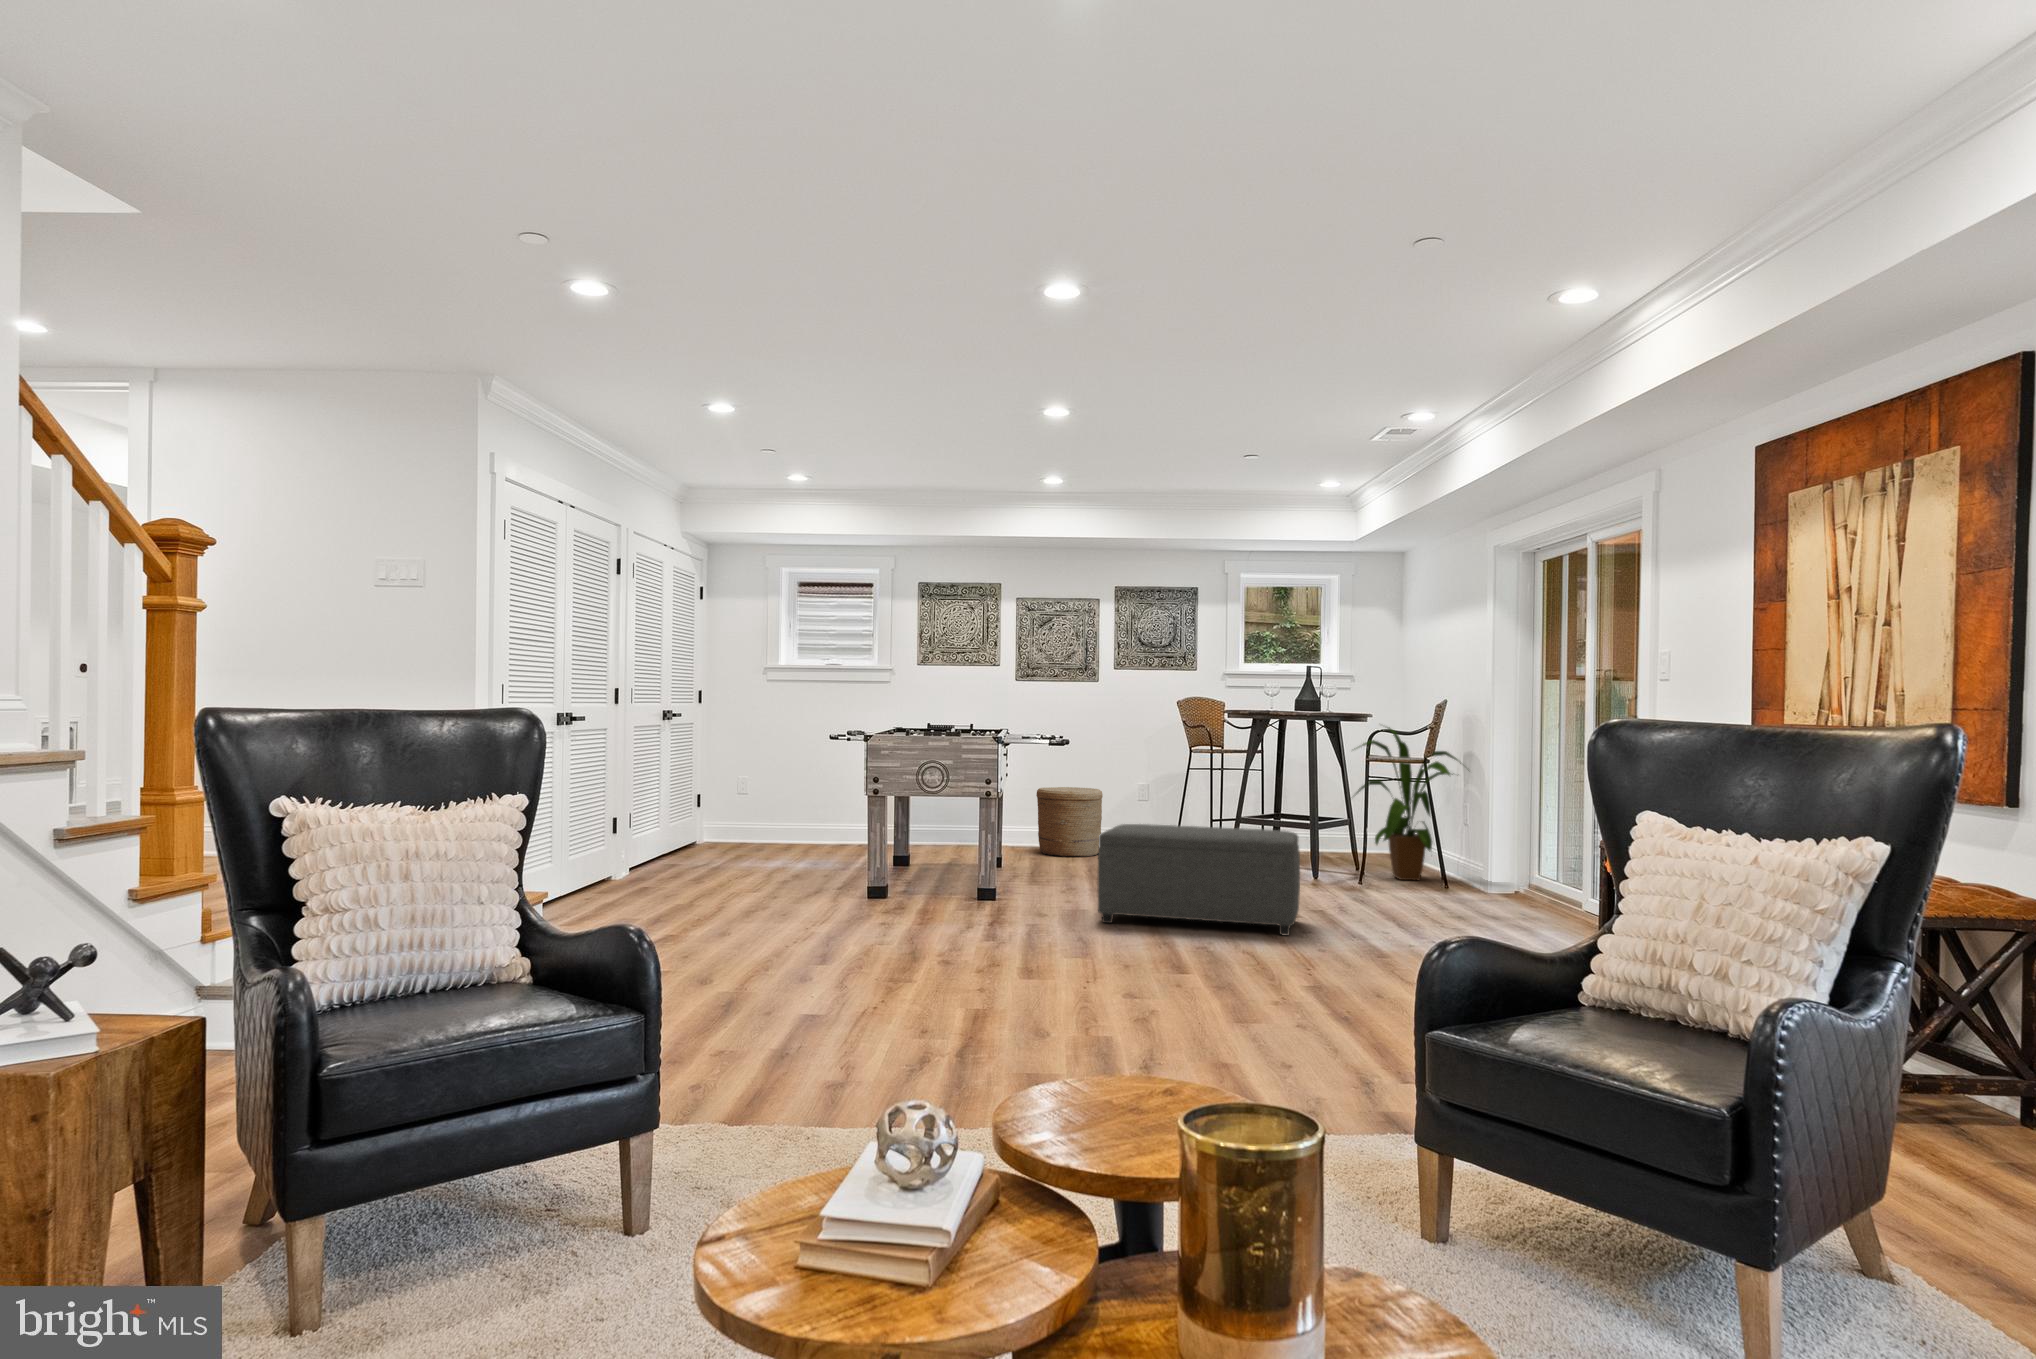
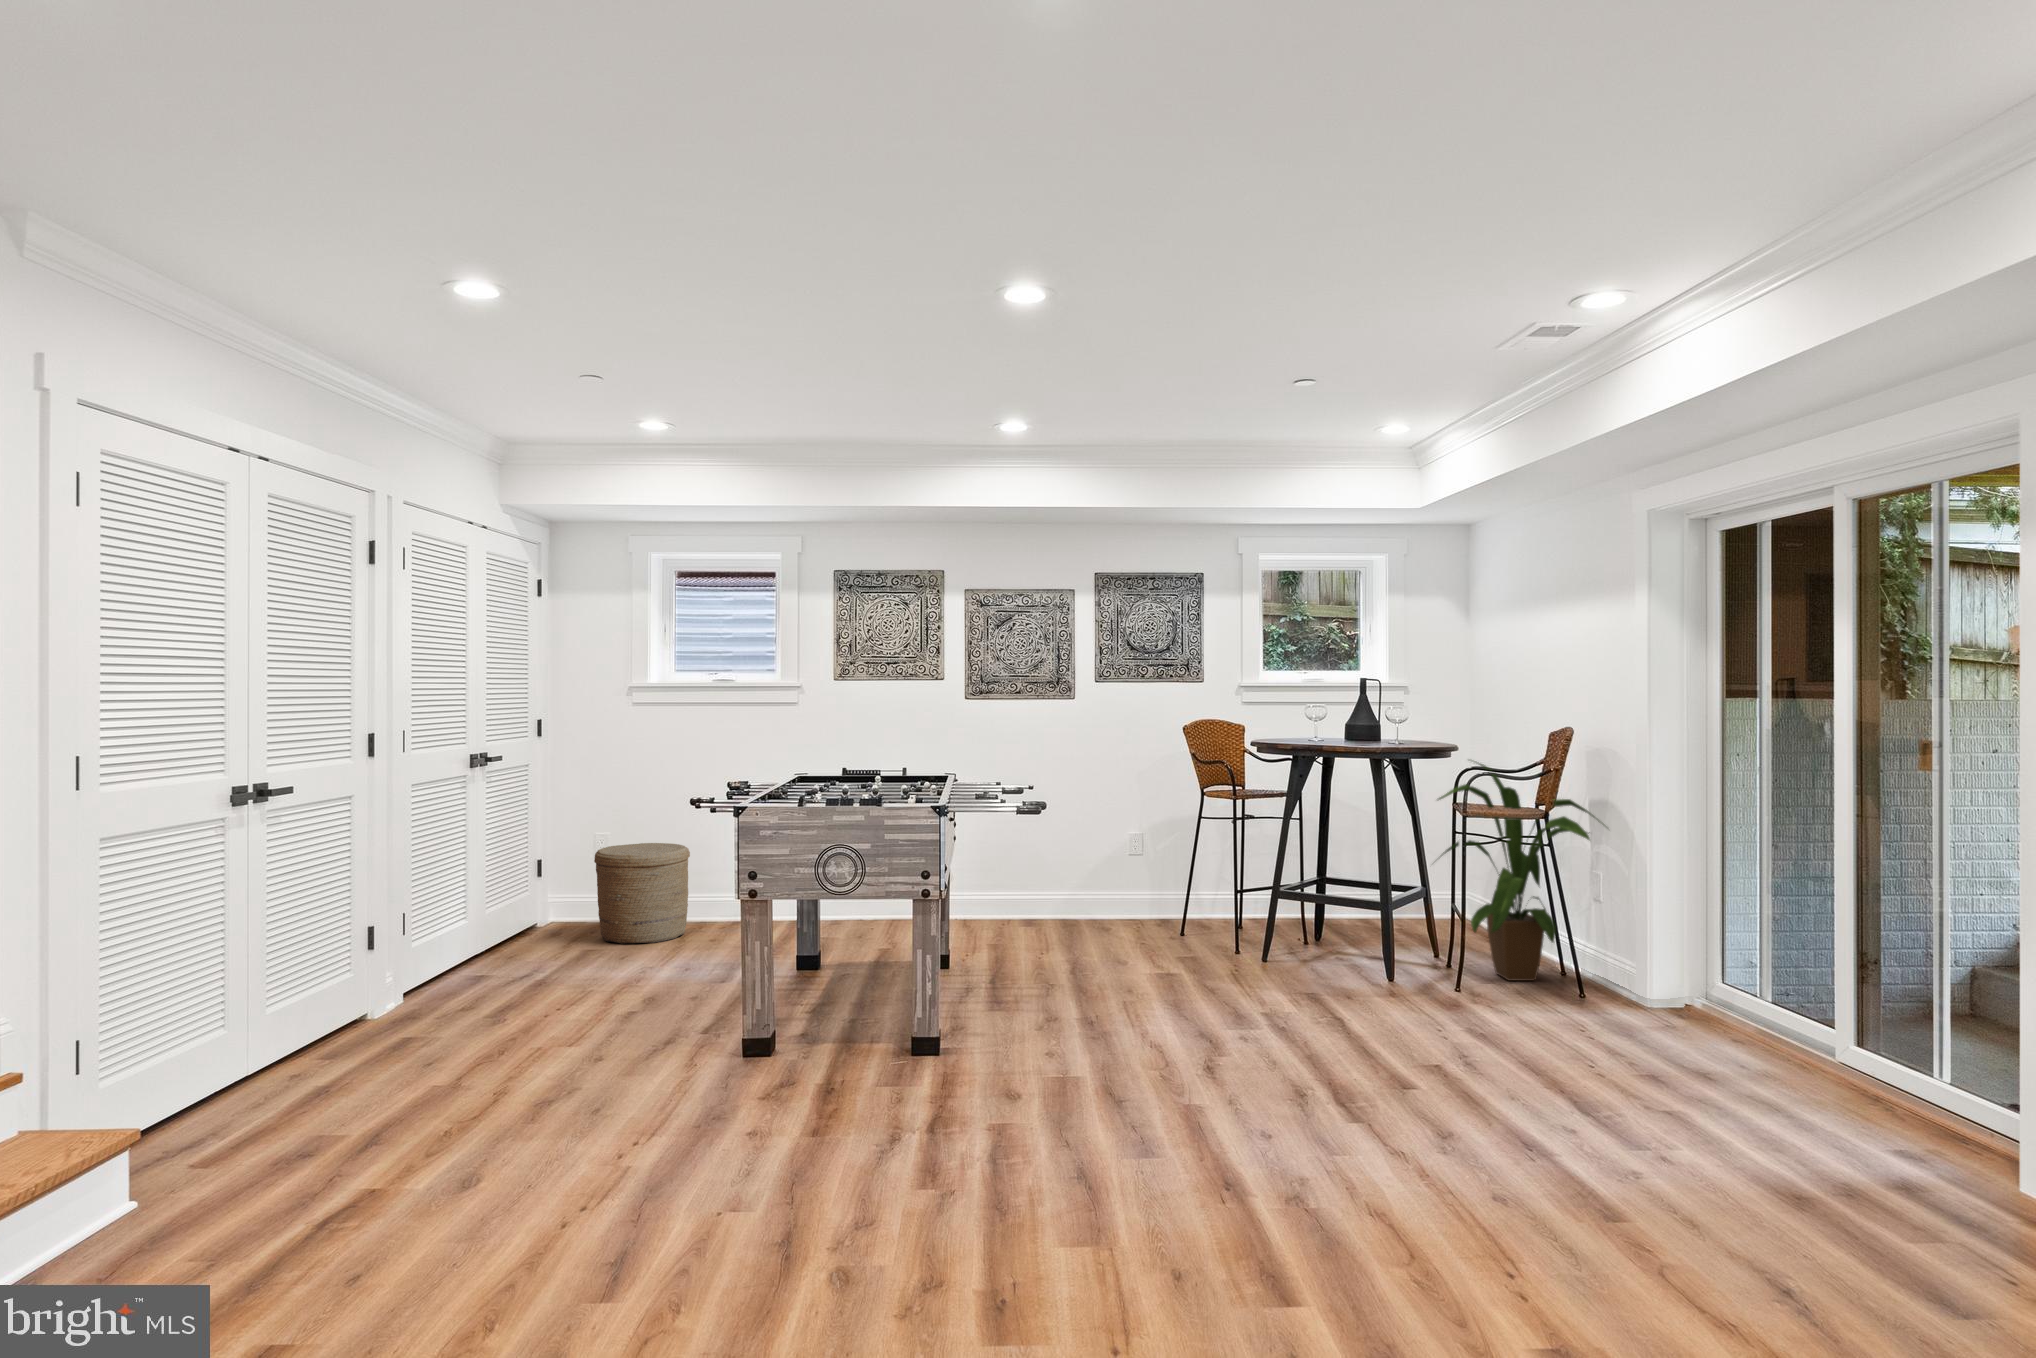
woven basket: present [1036,787,1103,857] -> present [594,843,690,944]
ottoman: present [1097,824,1300,935] -> none [1103,948,1437,1157]

